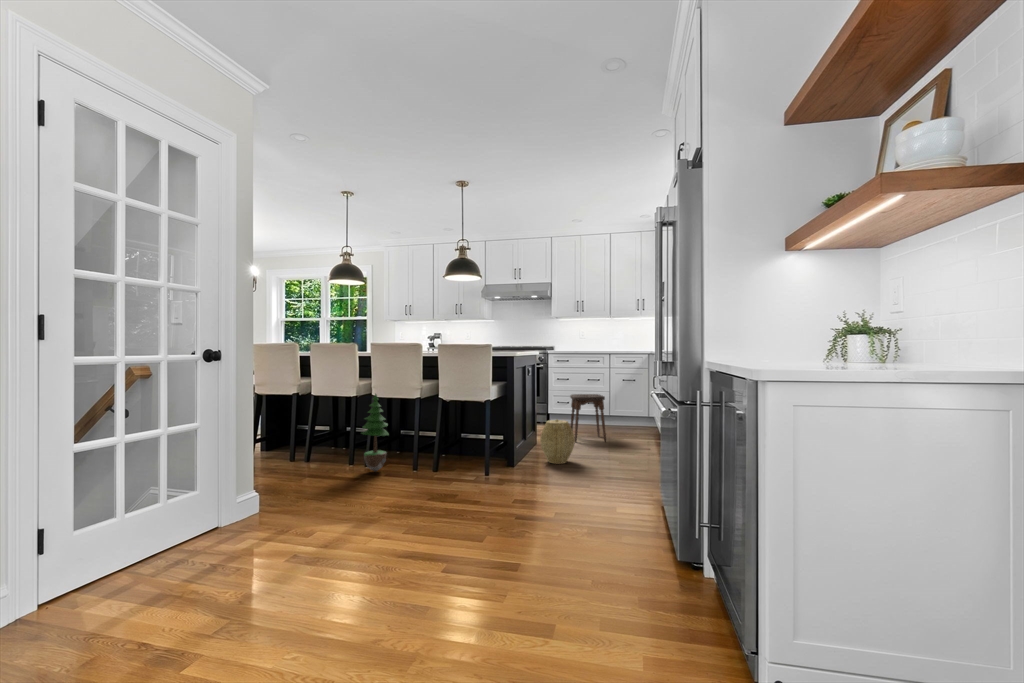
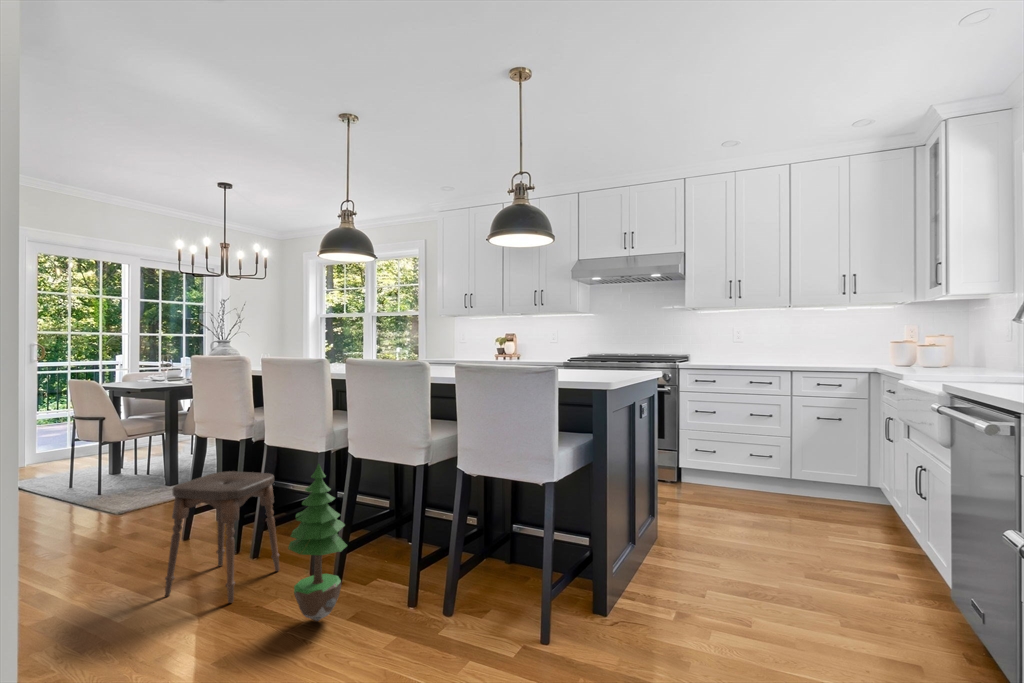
stool: present [570,394,606,442] -> present [165,471,280,603]
woven basket: present [540,419,575,464] -> none [663,527,742,634]

